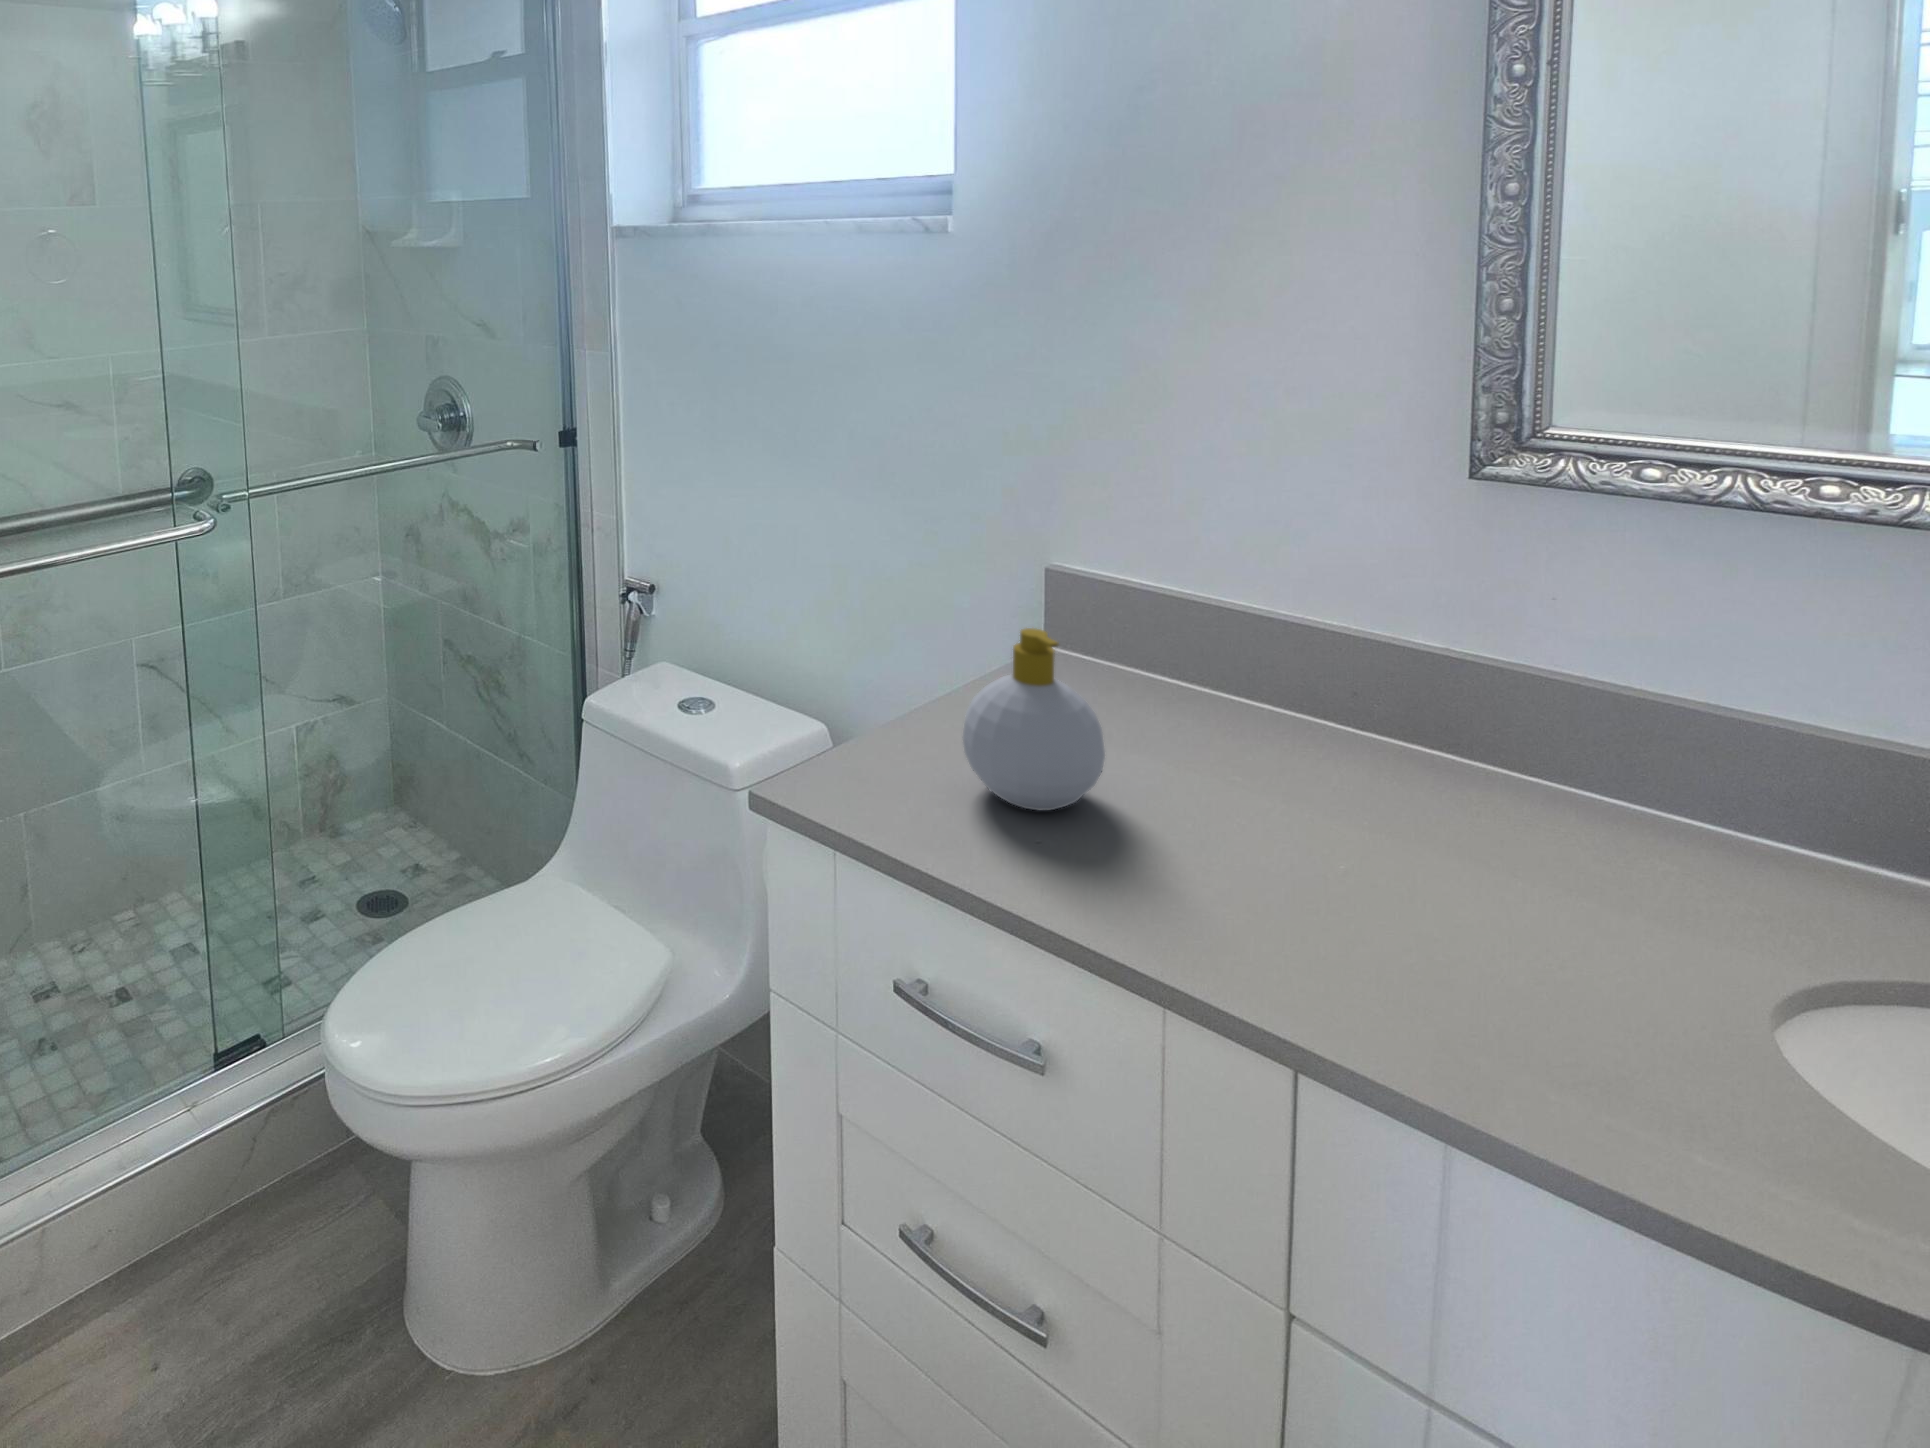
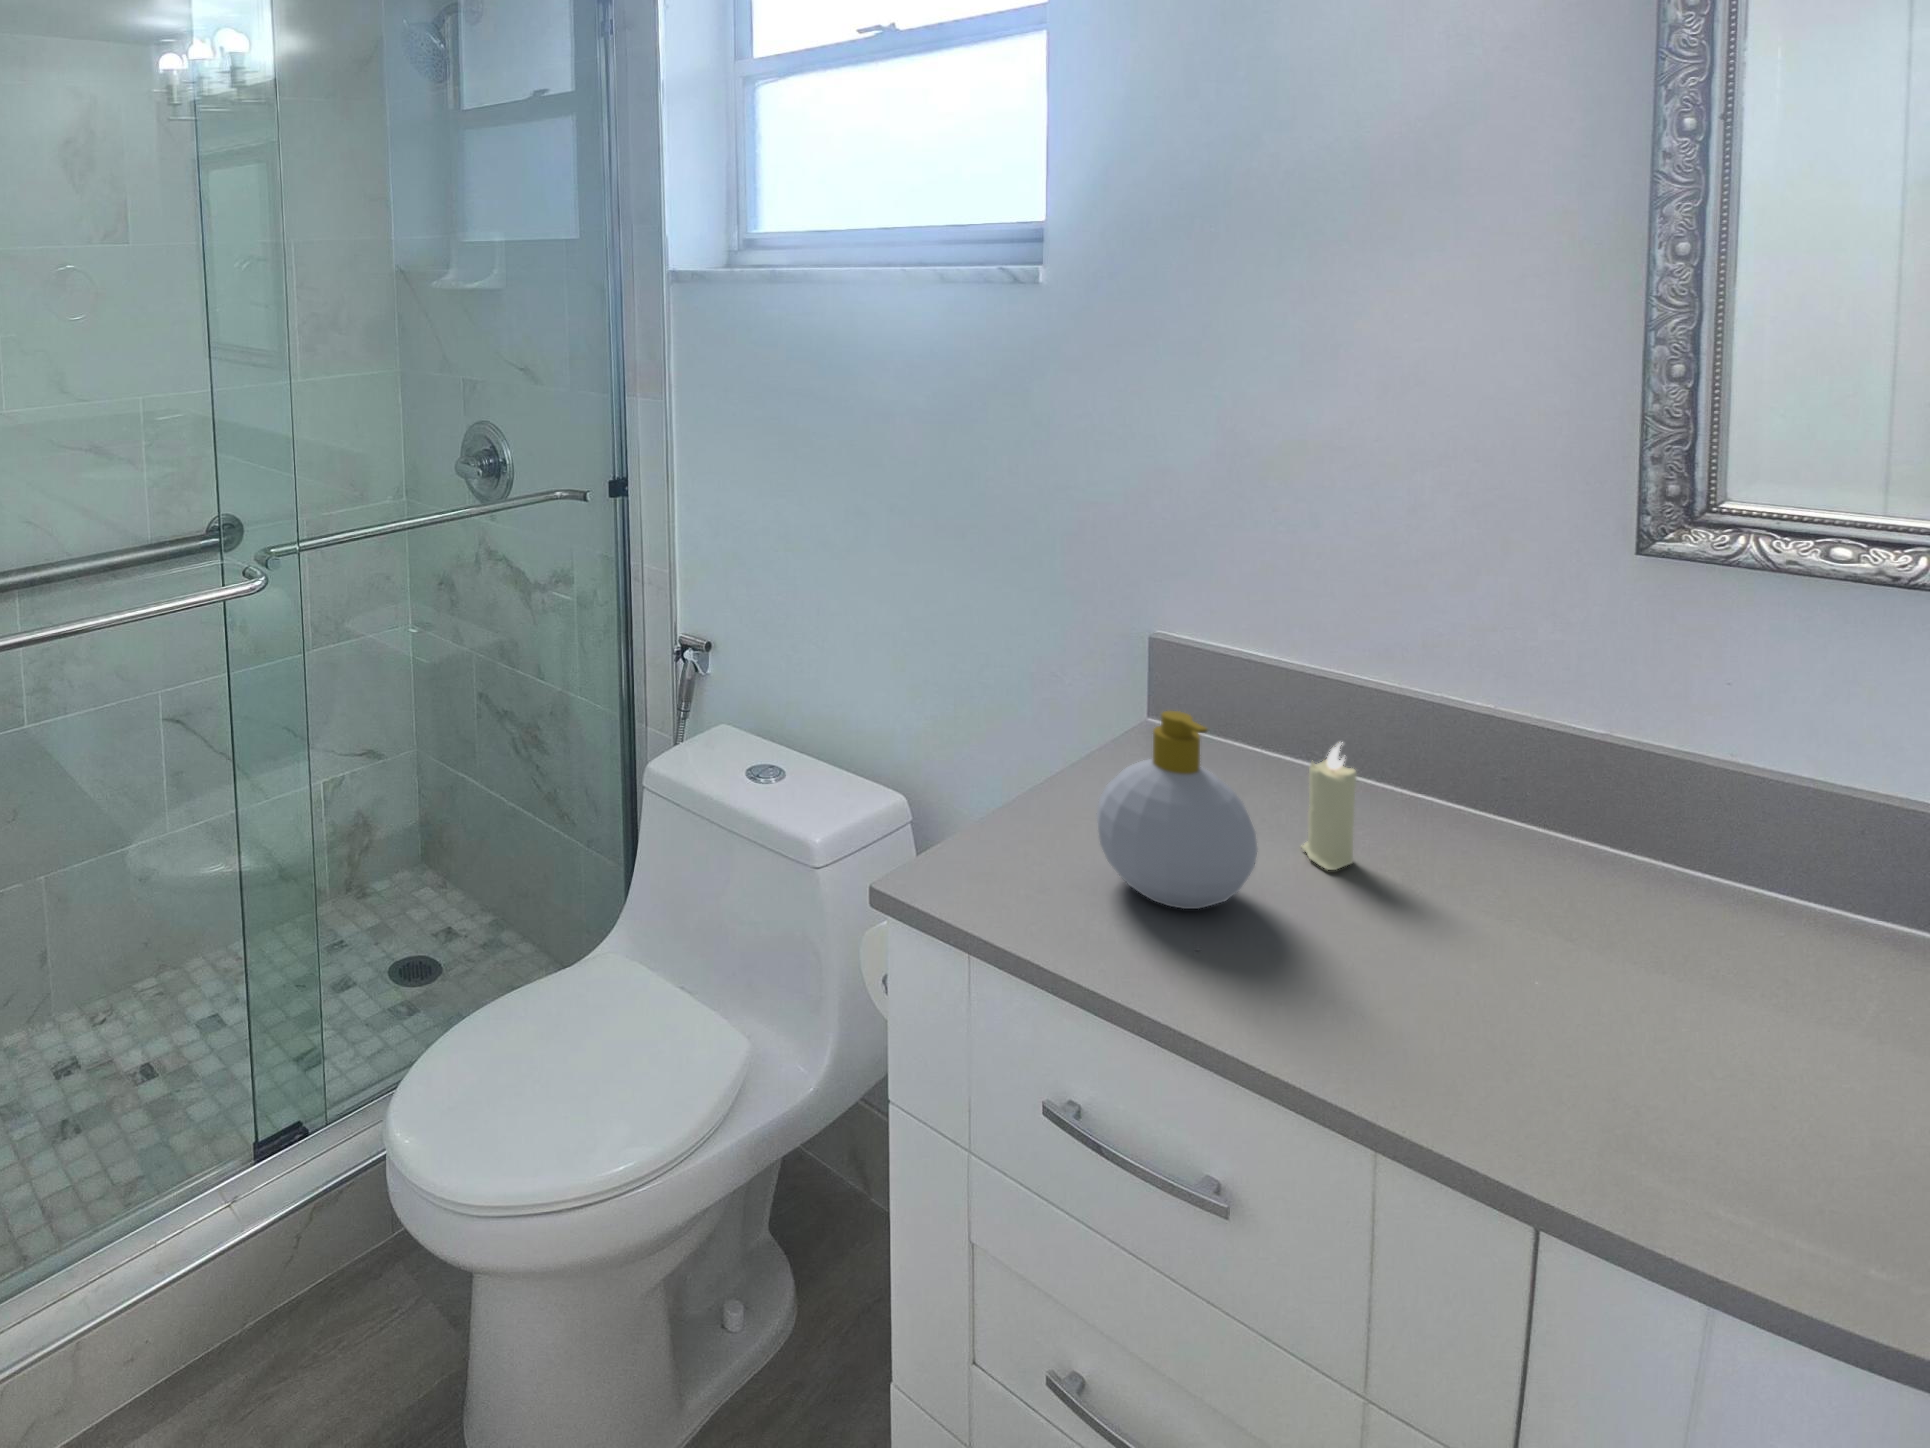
candle: none [1159,658,1209,776] -> present [1301,742,1357,870]

